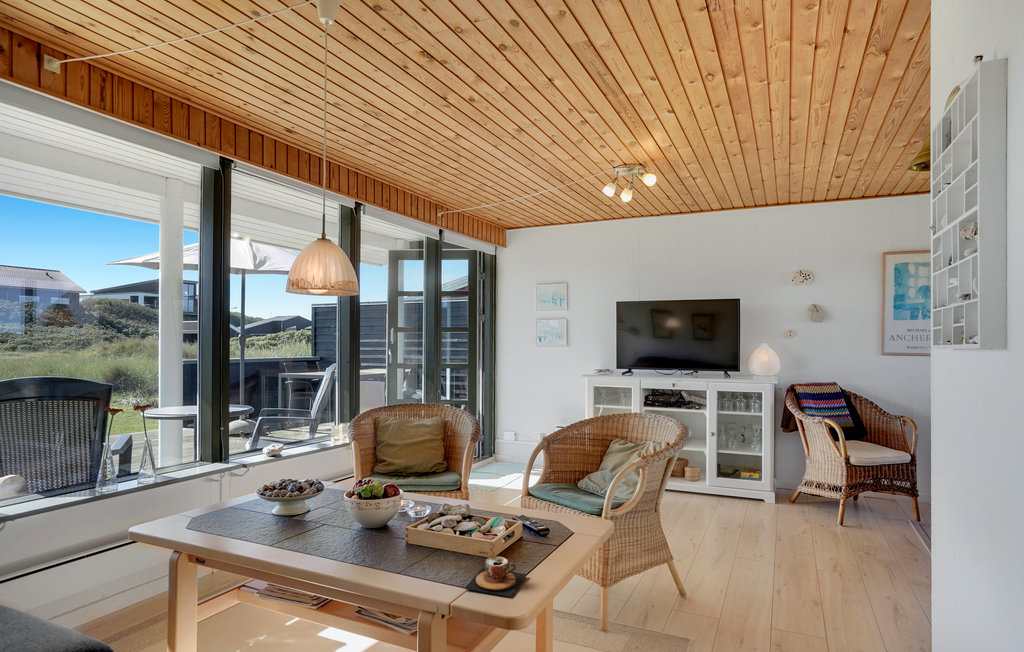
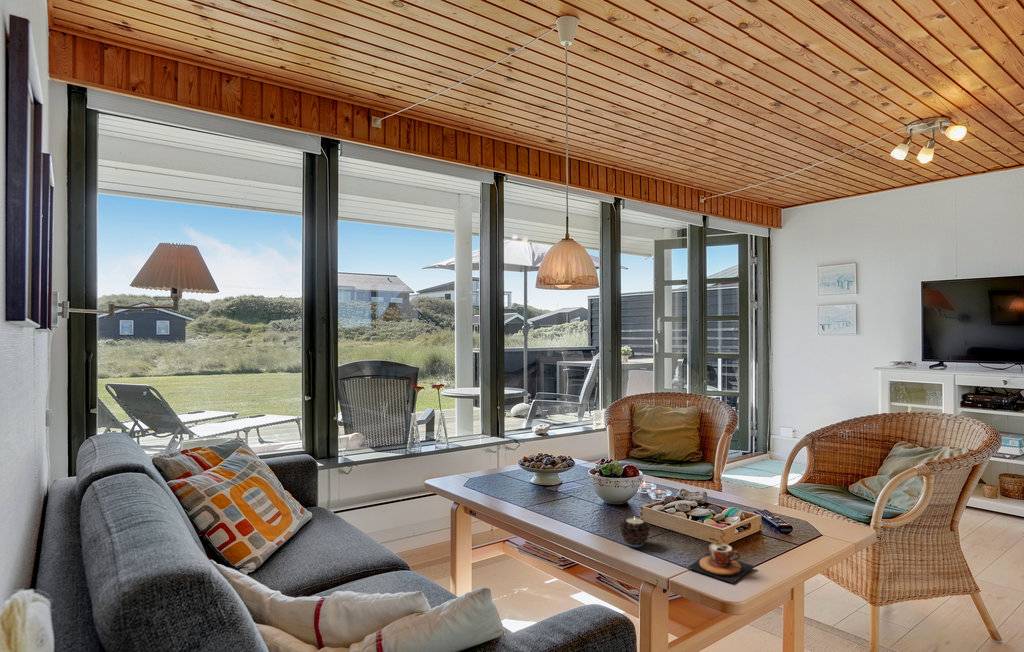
candle: none [388,541,423,575] -> present [620,518,651,547]

